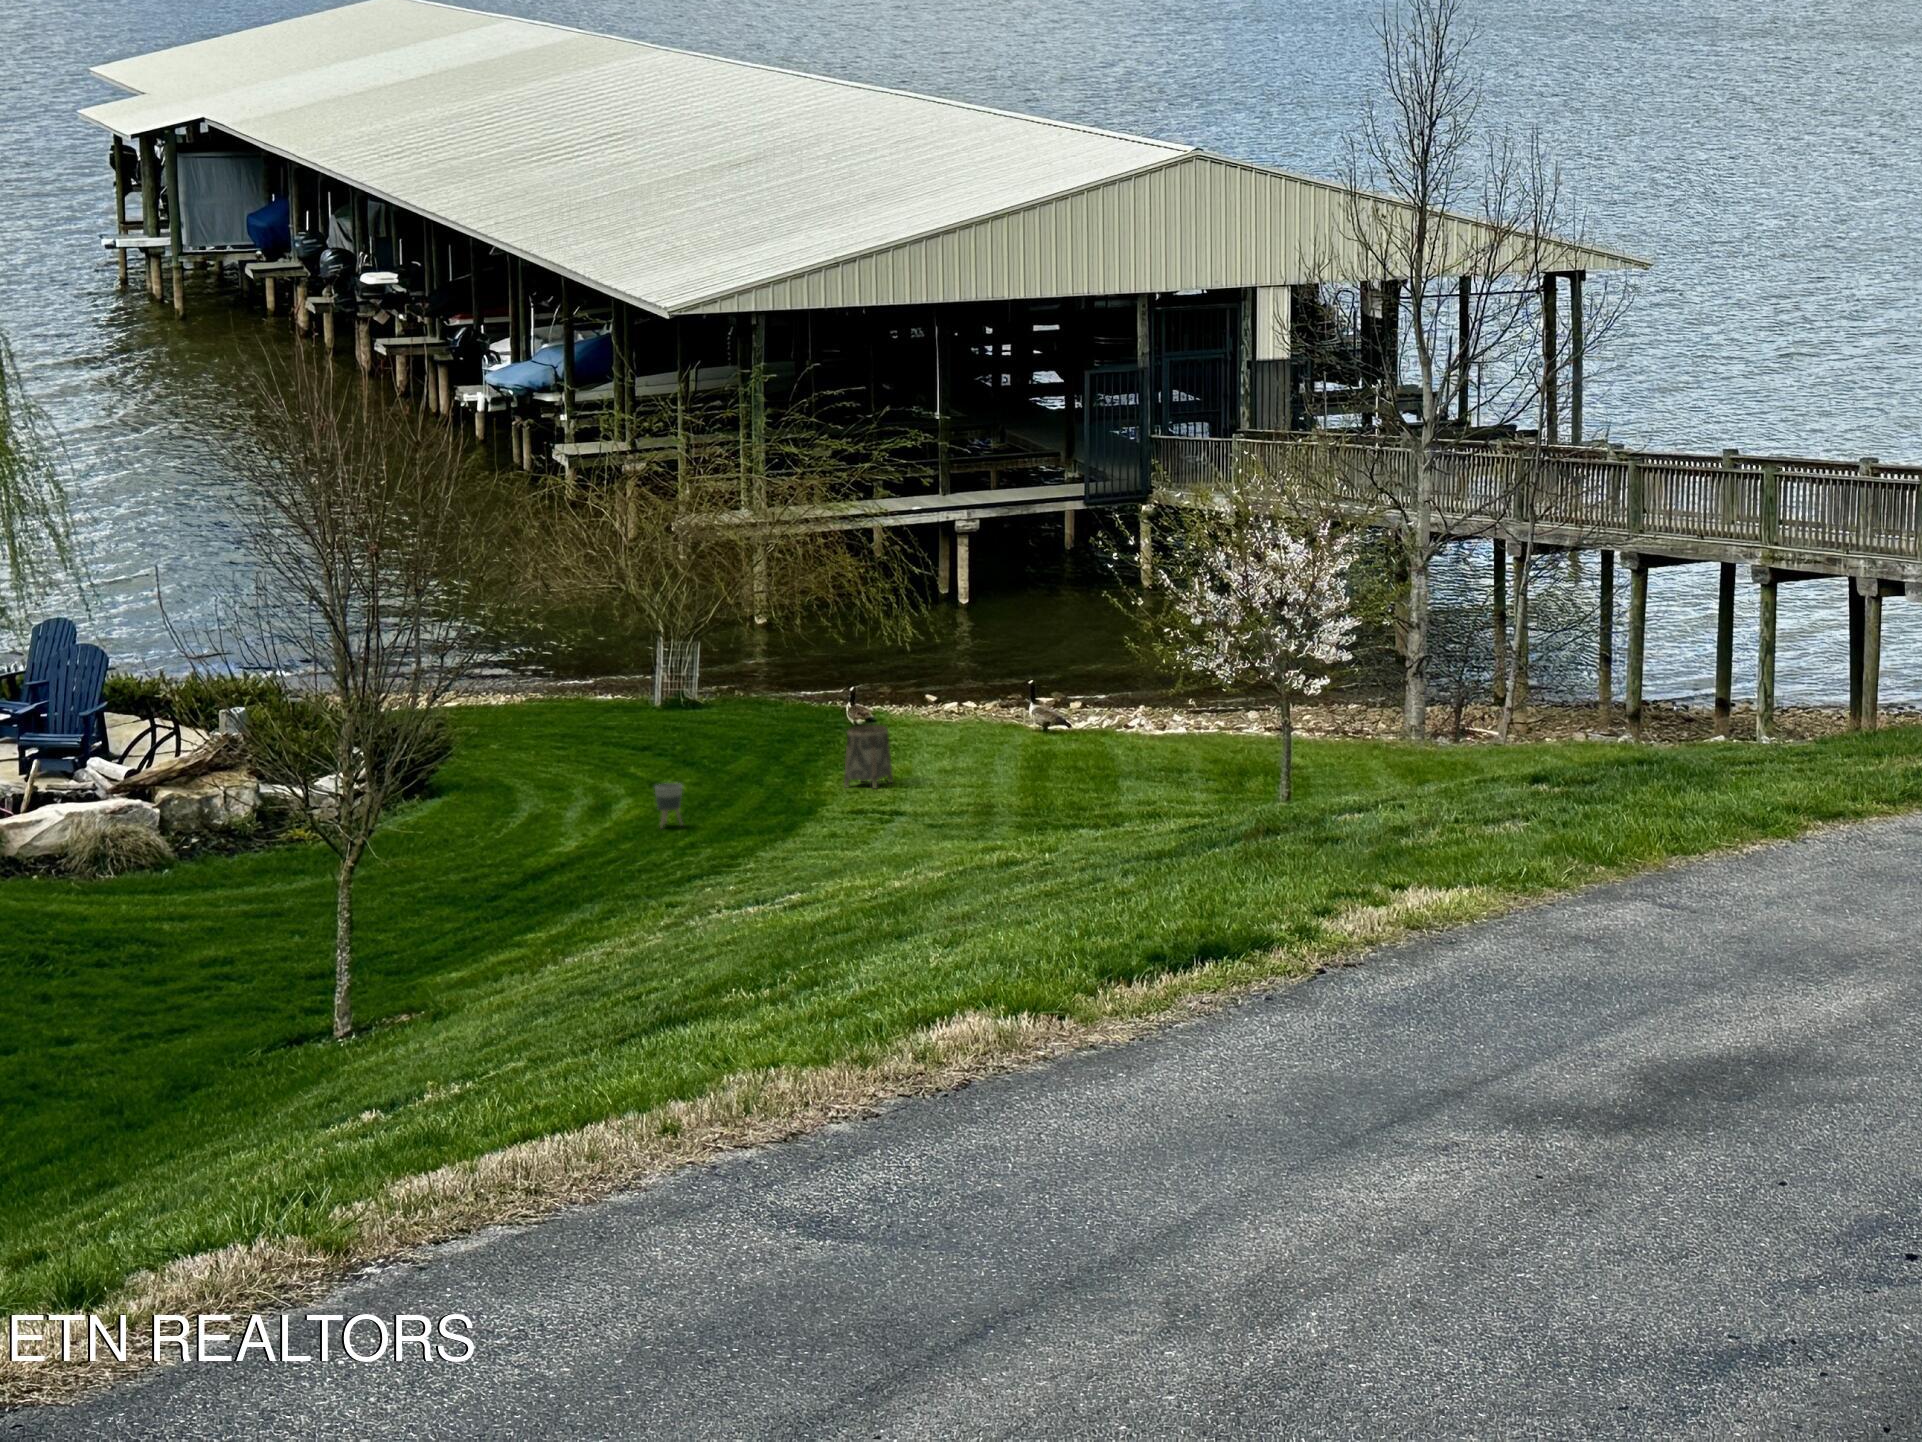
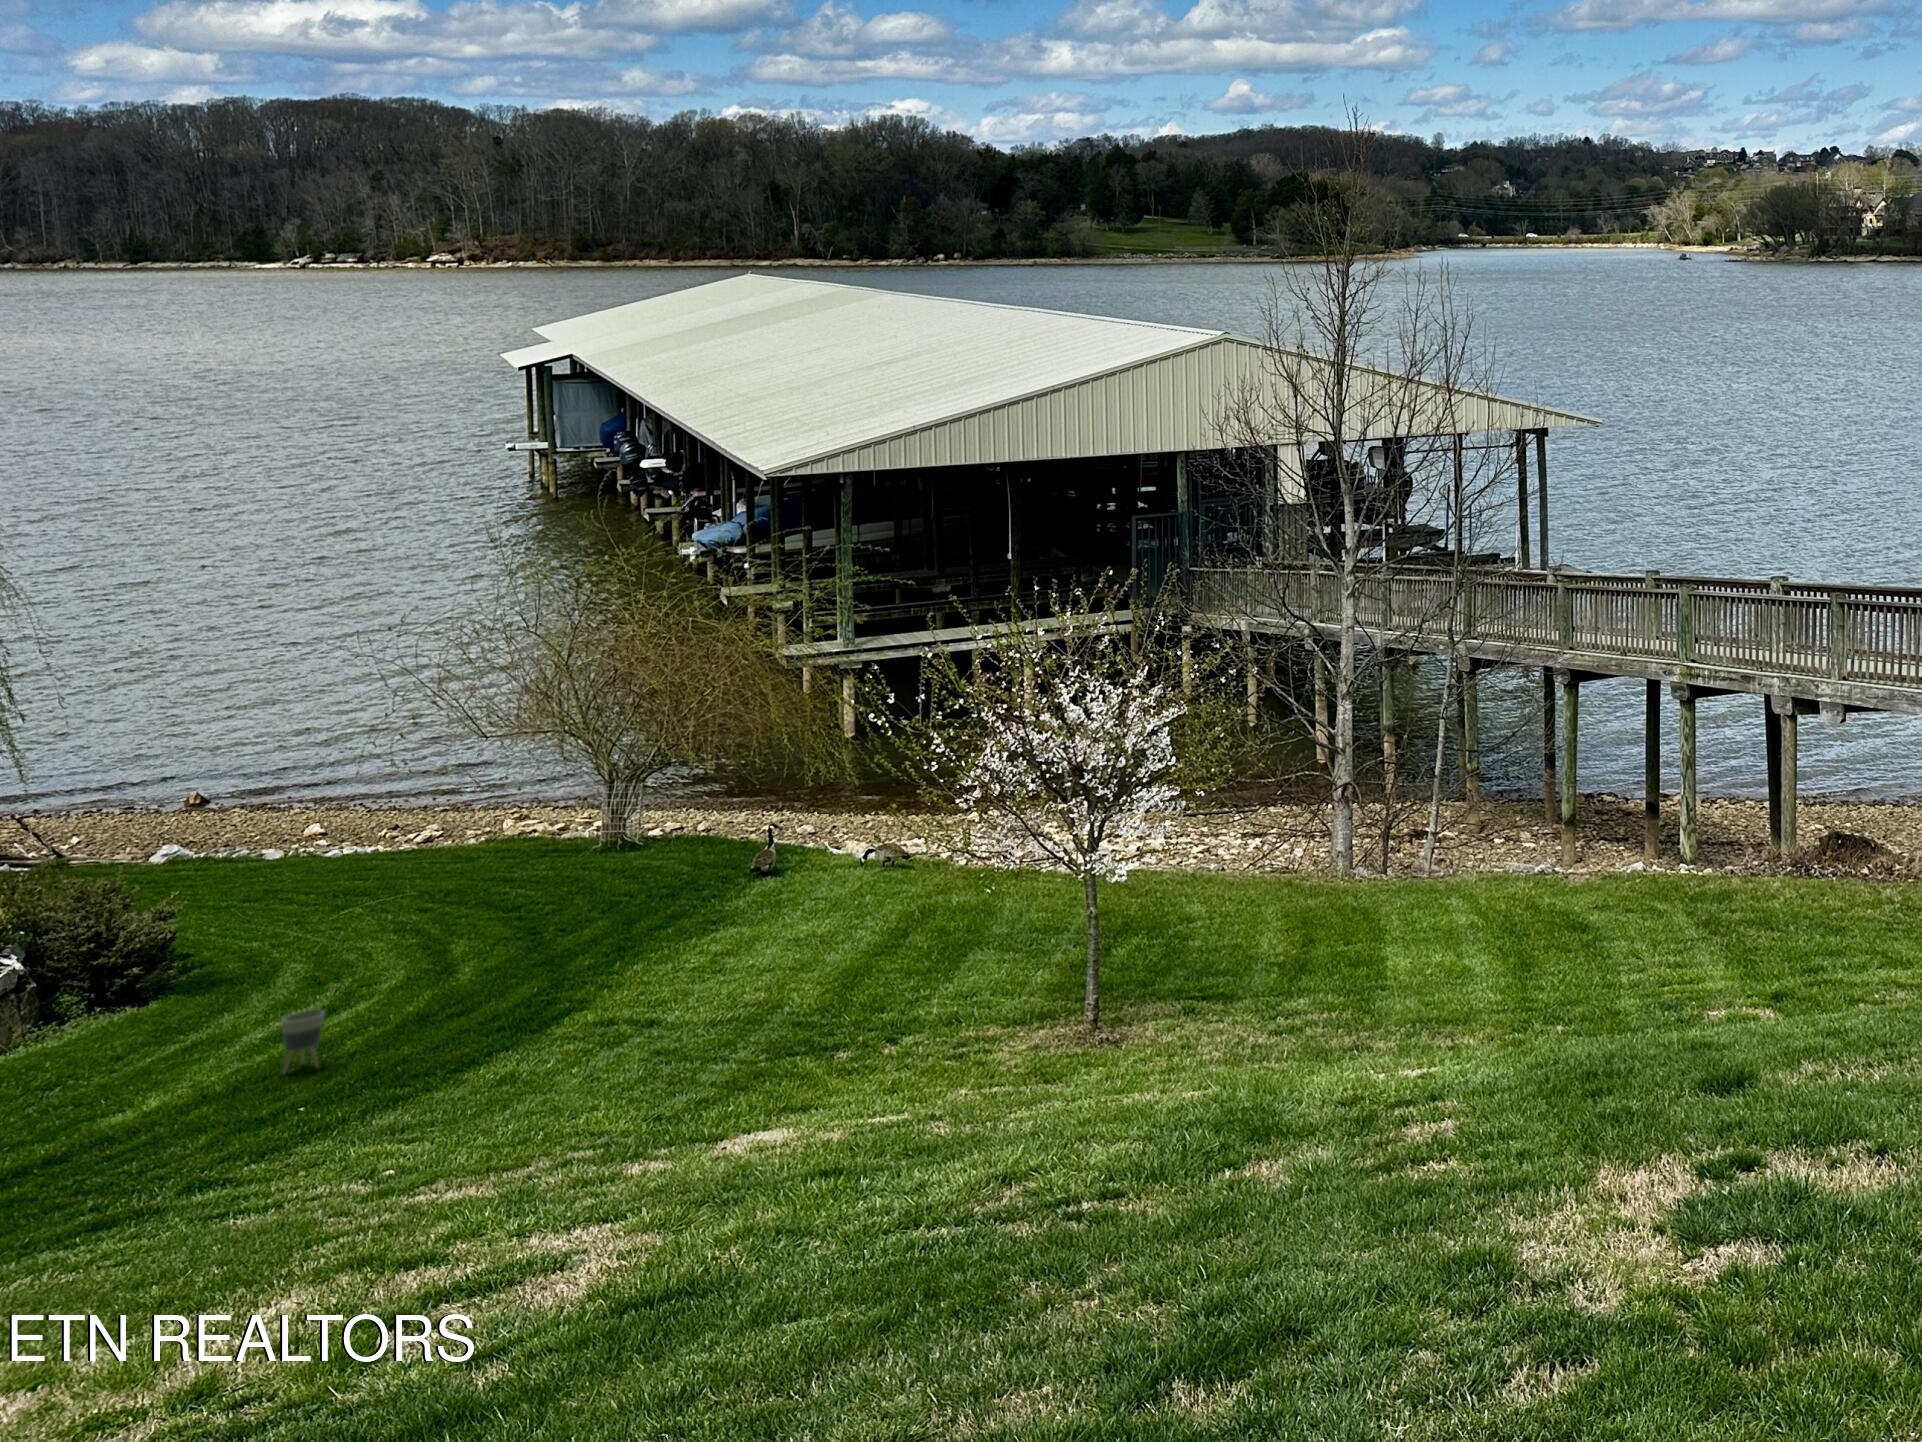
basket: present [844,725,893,789] -> none [625,900,690,982]

